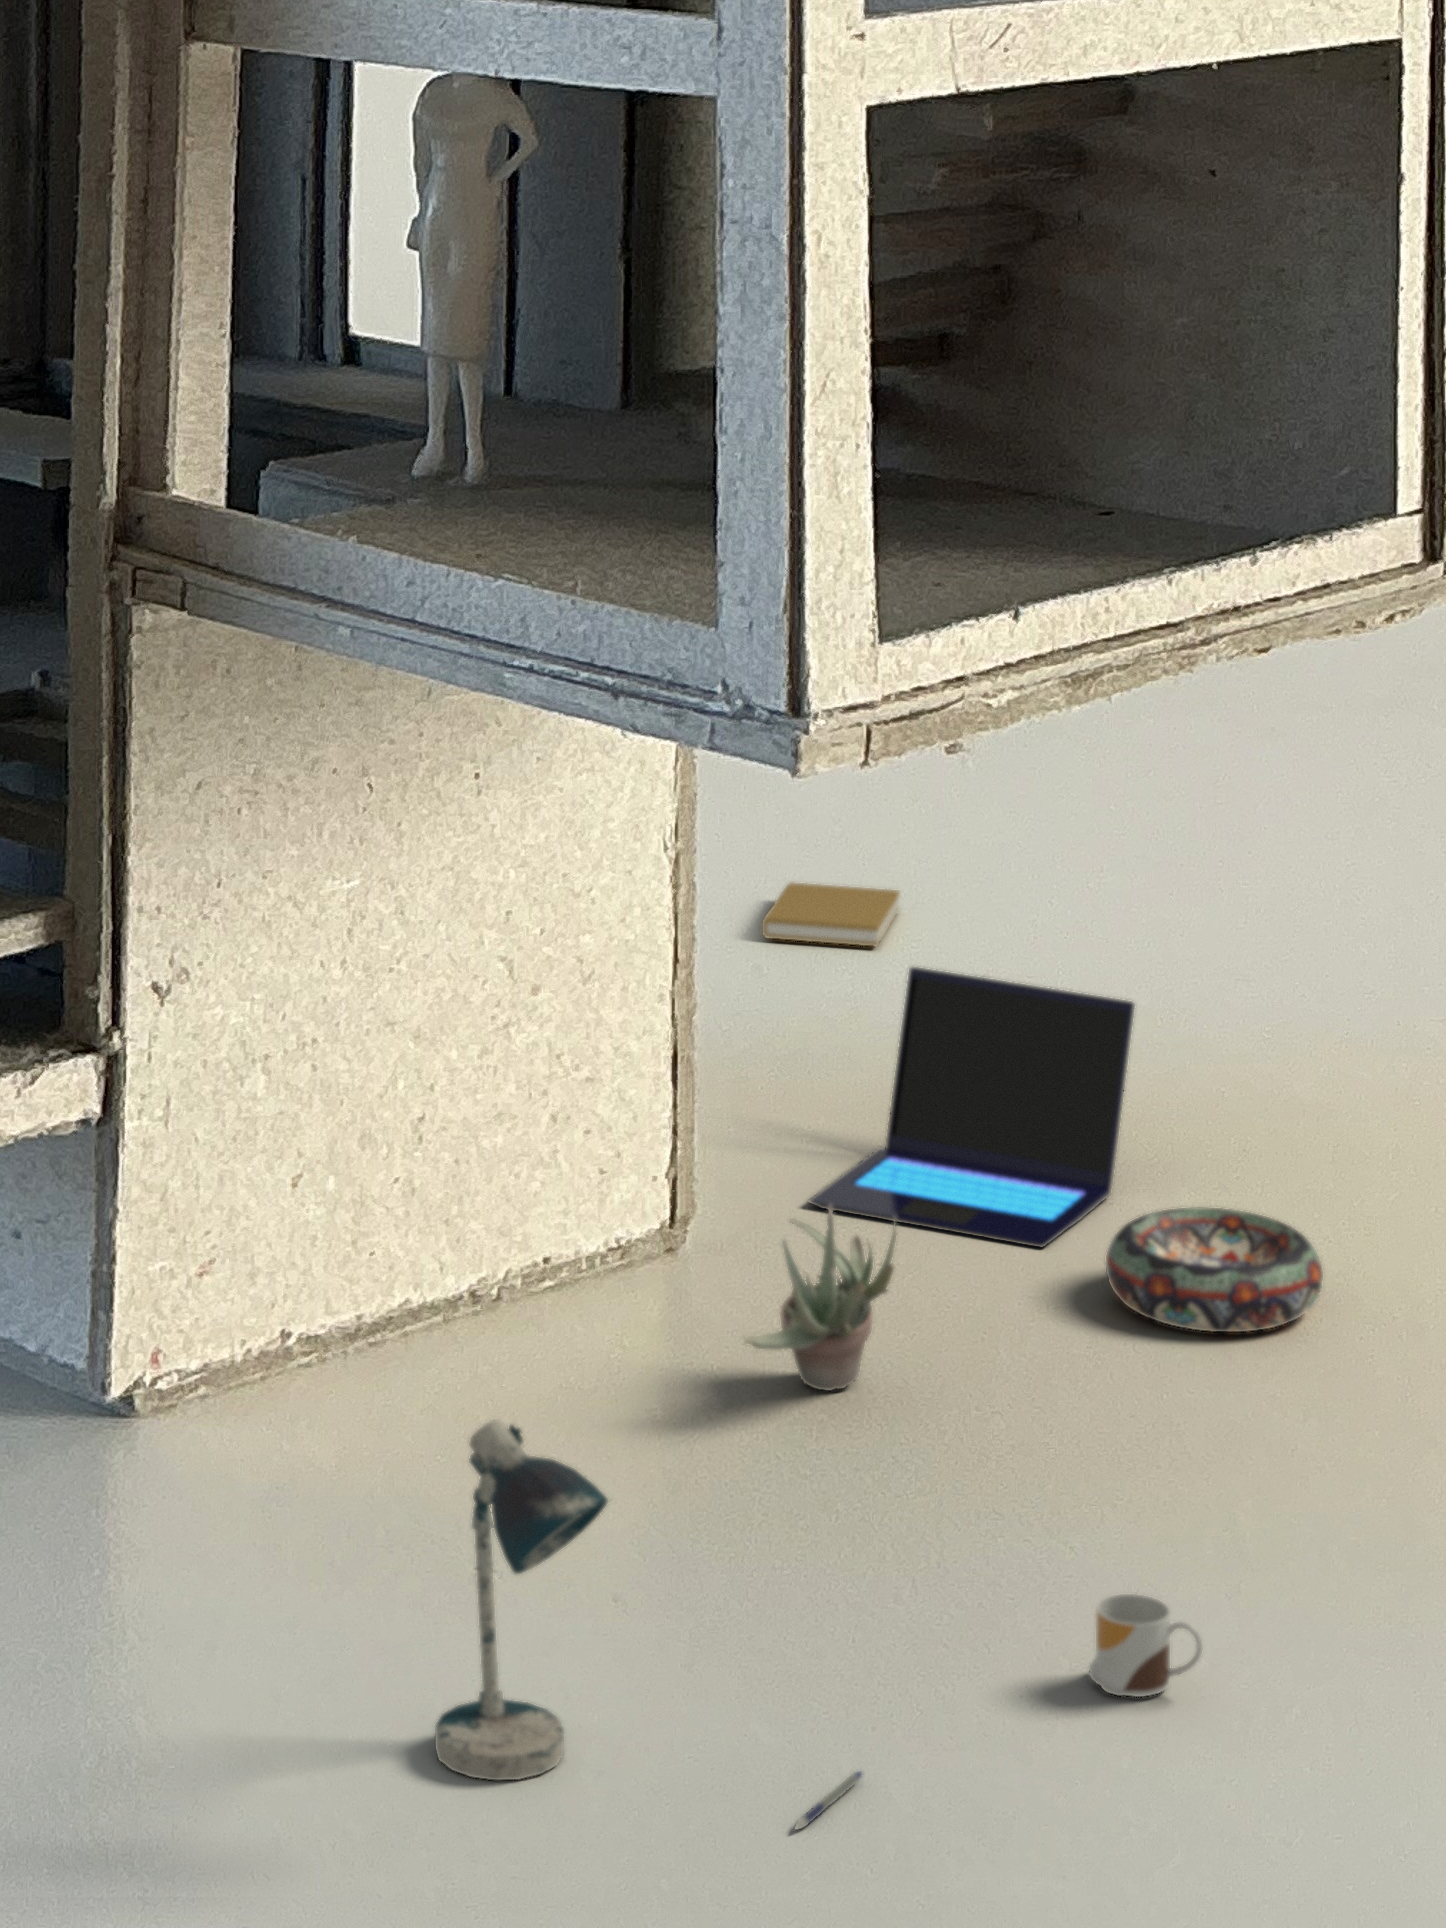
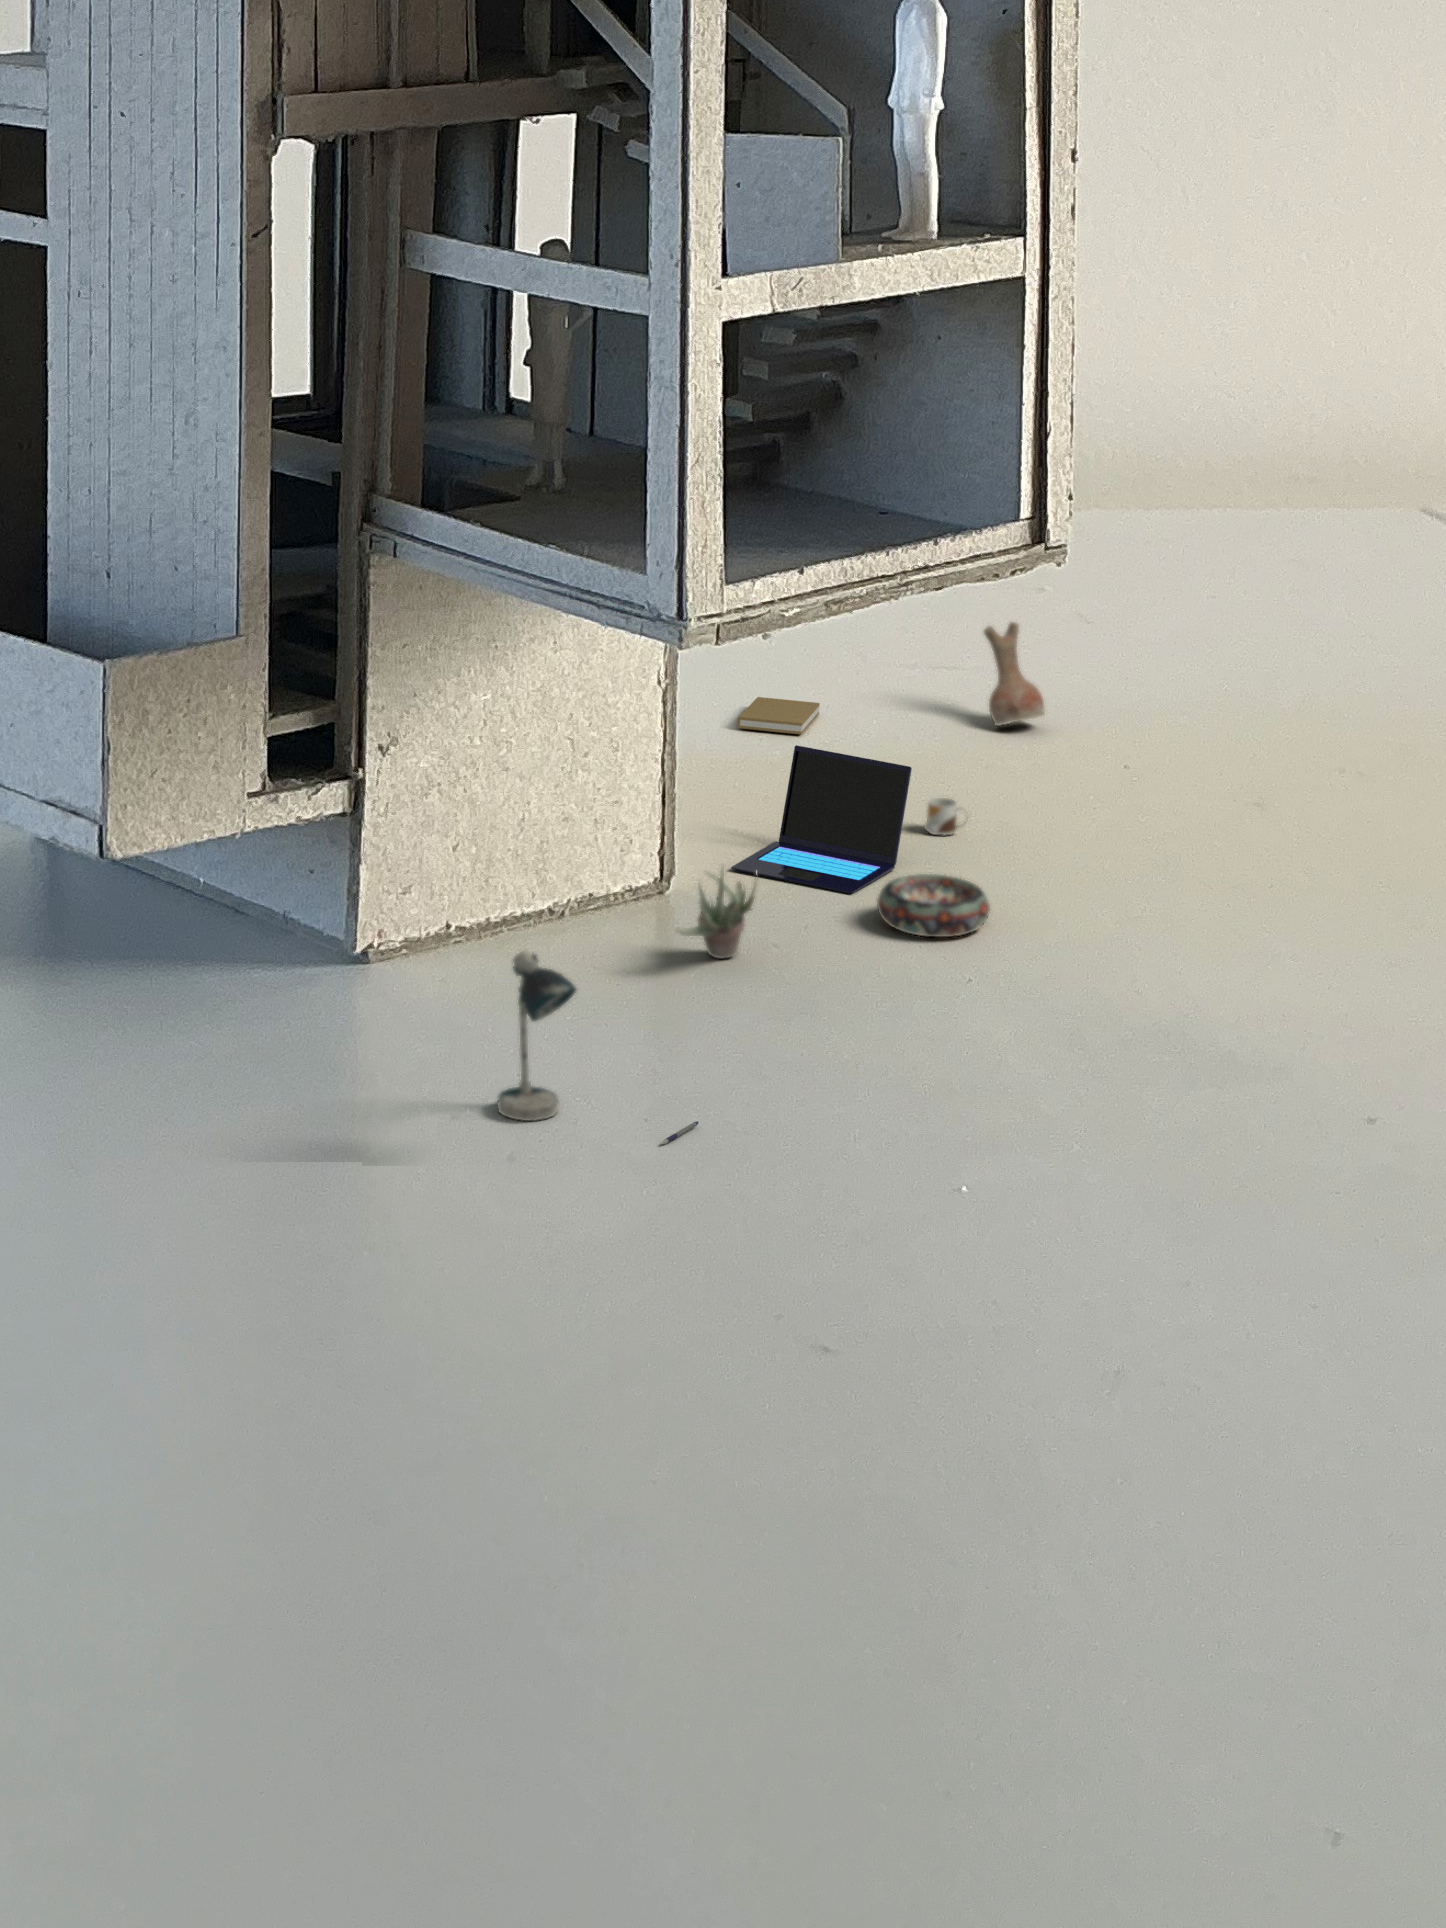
vase: none [1186,738,1299,924] -> present [984,622,1044,726]
mug: present [1089,1594,1203,1697] -> present [925,798,965,835]

